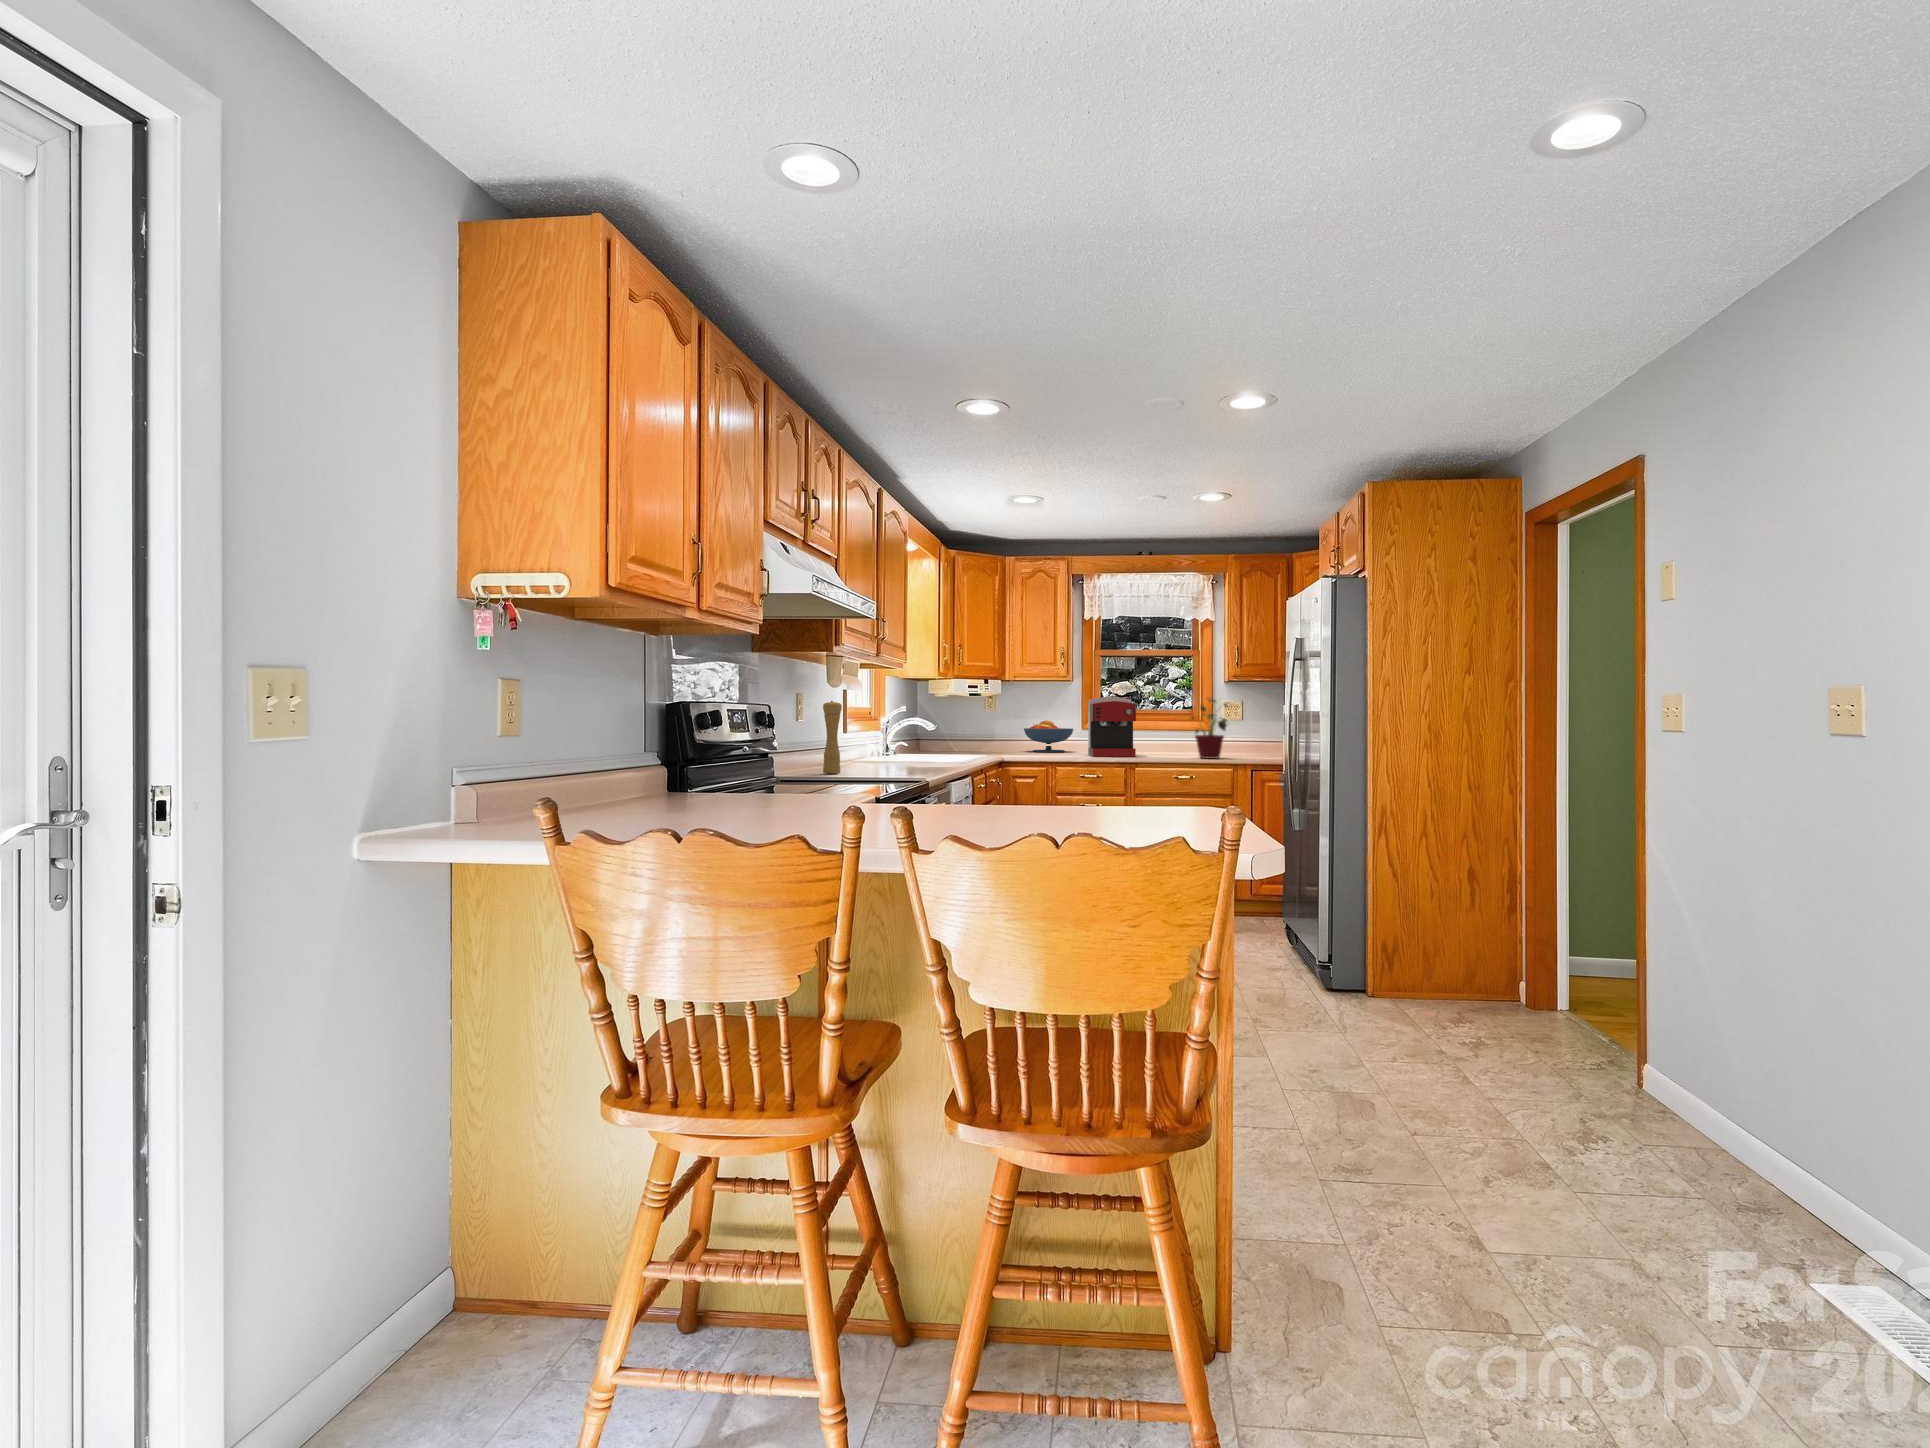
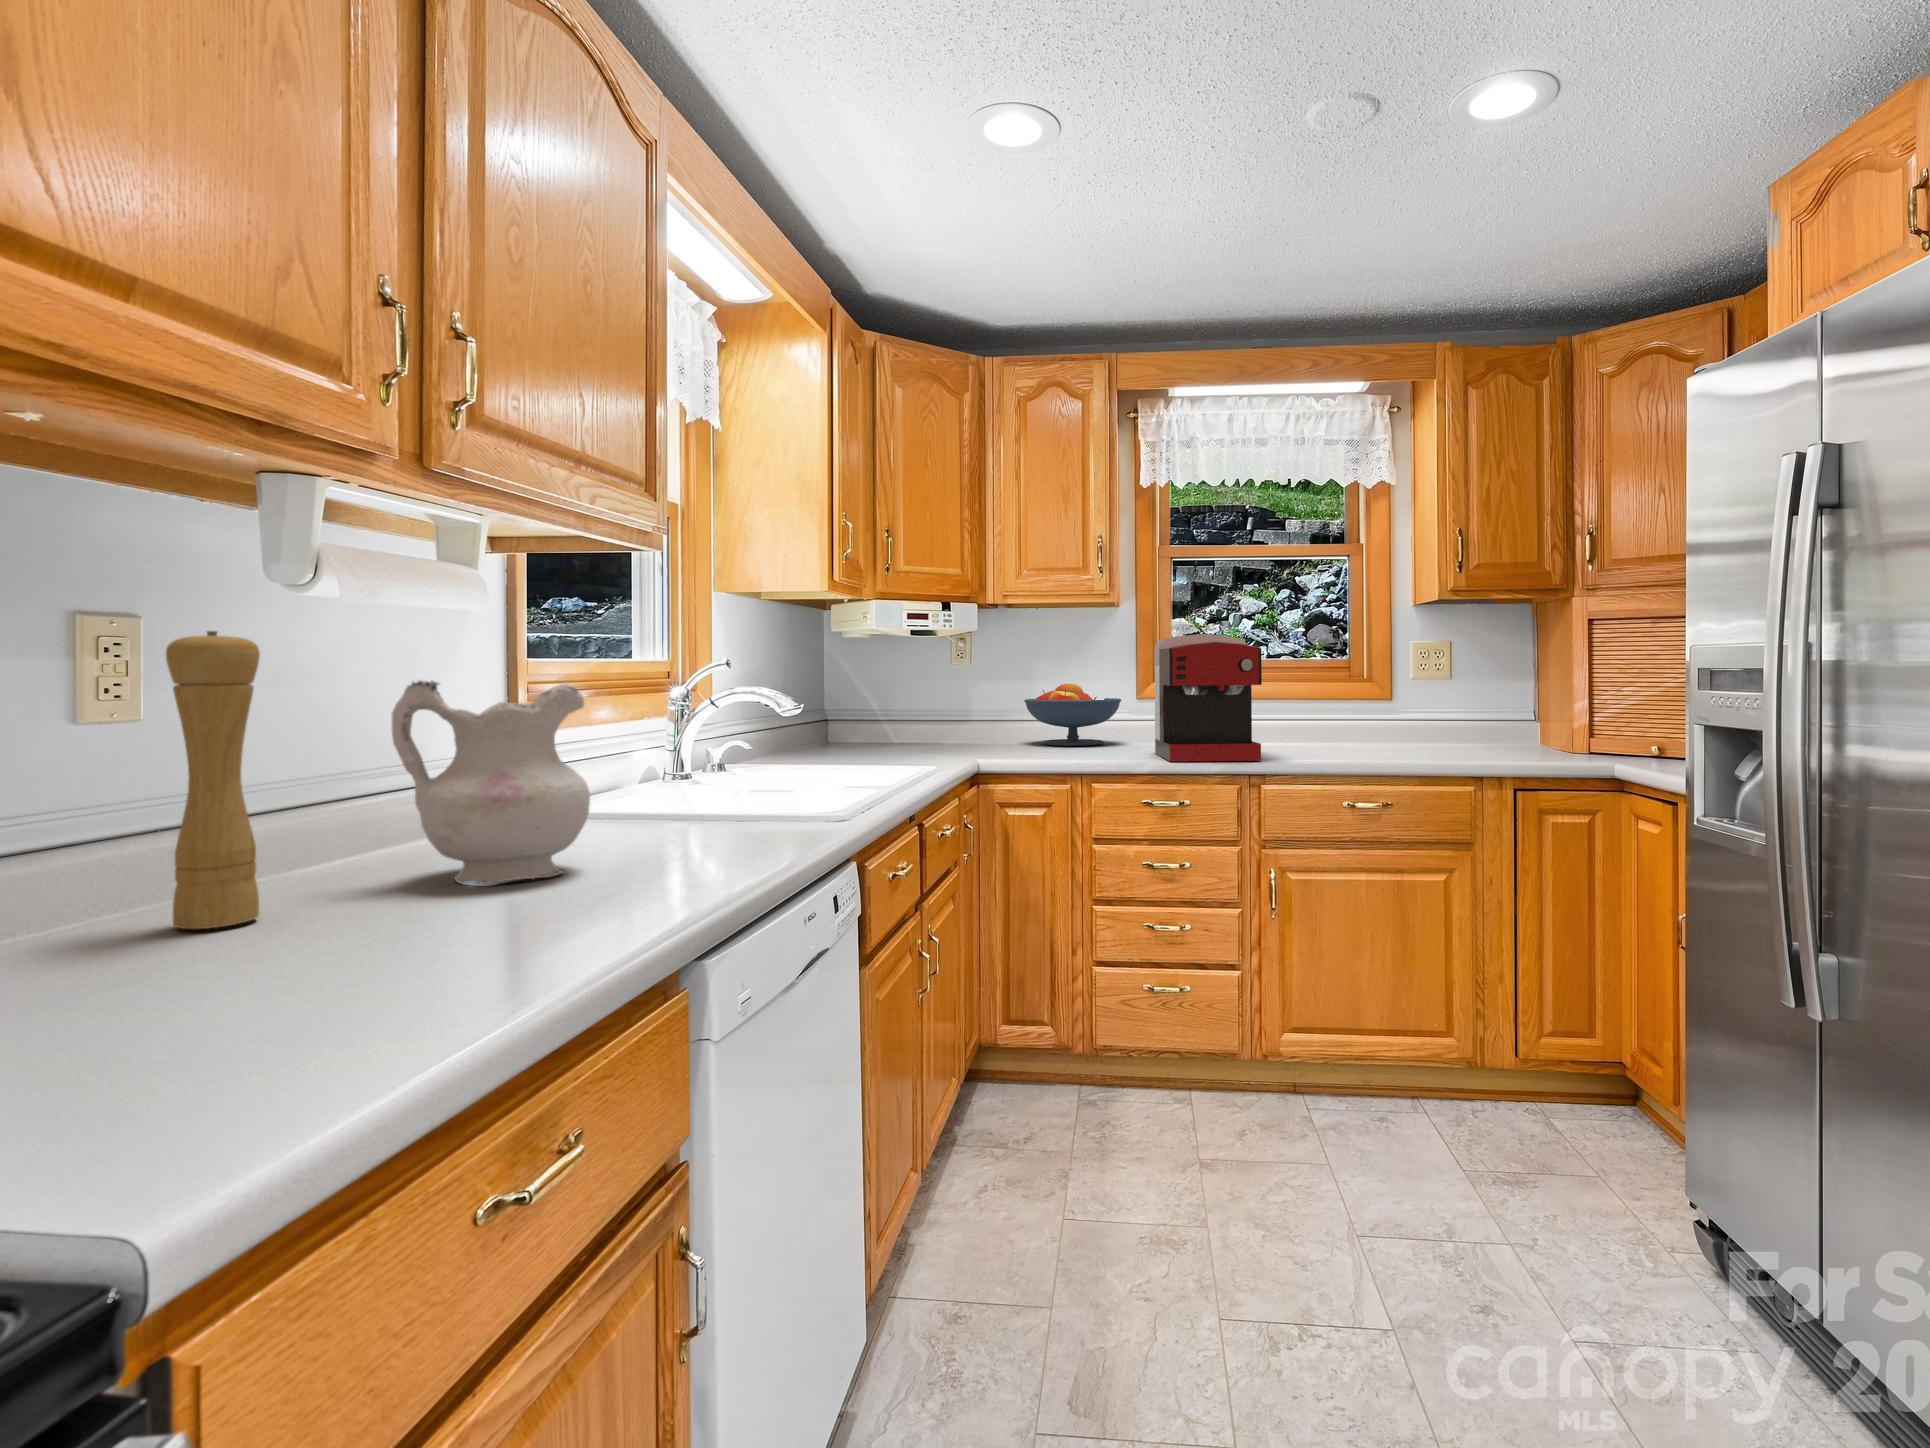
potted plant: present [1192,697,1228,759] -> none [1381,631,1475,766]
ceramic pitcher: none [855,714,904,771] -> present [392,680,590,884]

